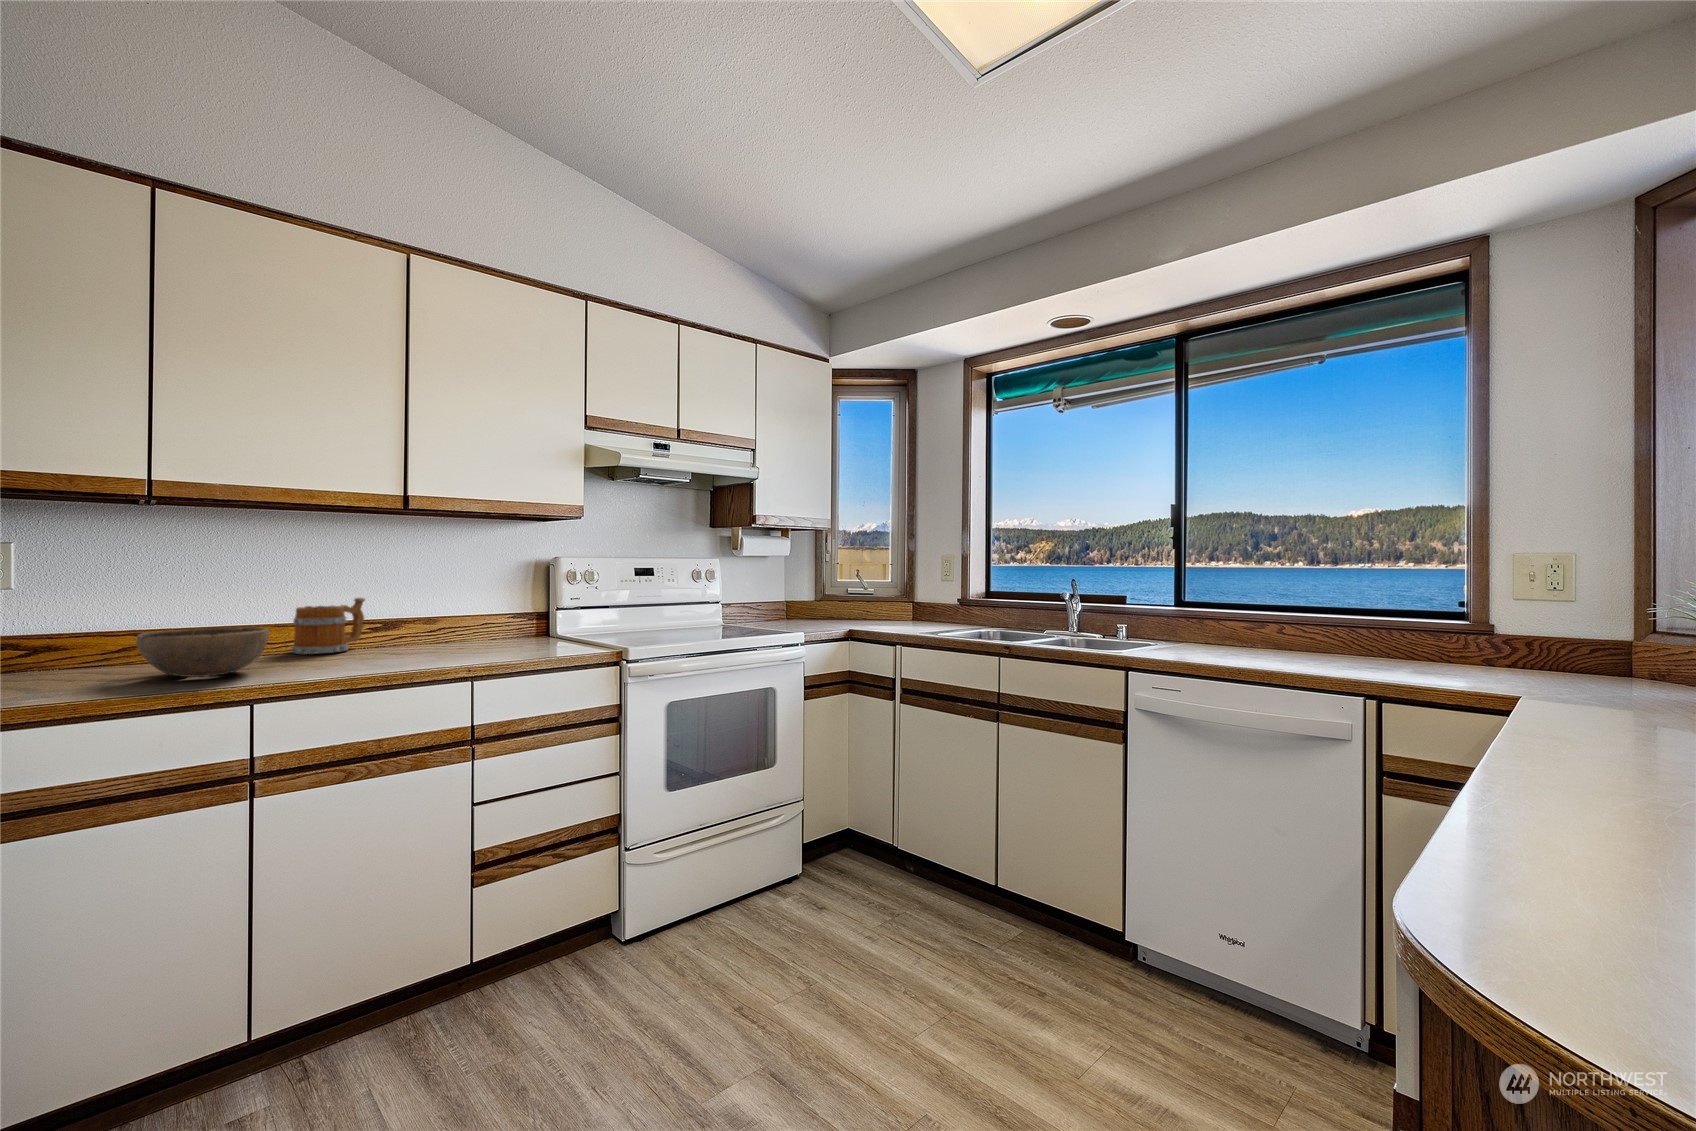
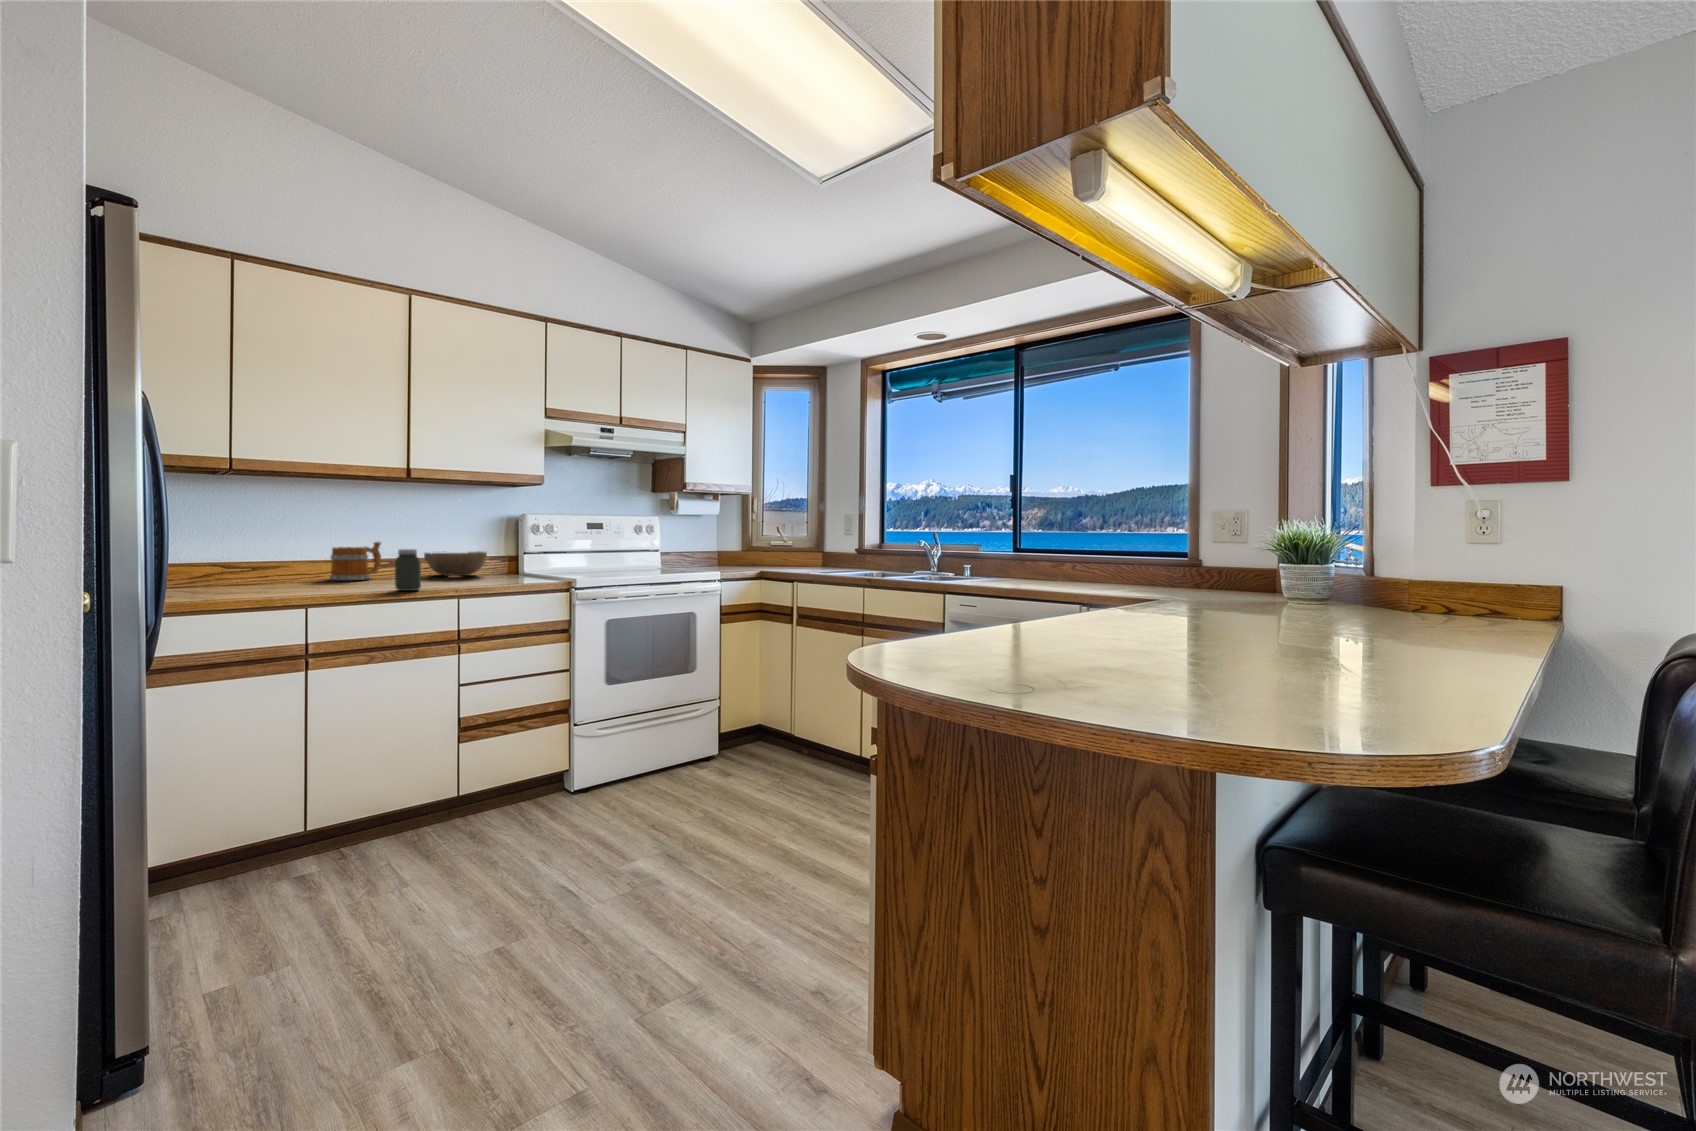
jar: none [383,613,420,673] -> present [395,549,421,591]
bowl: present [136,627,269,677] -> present [424,551,487,576]

